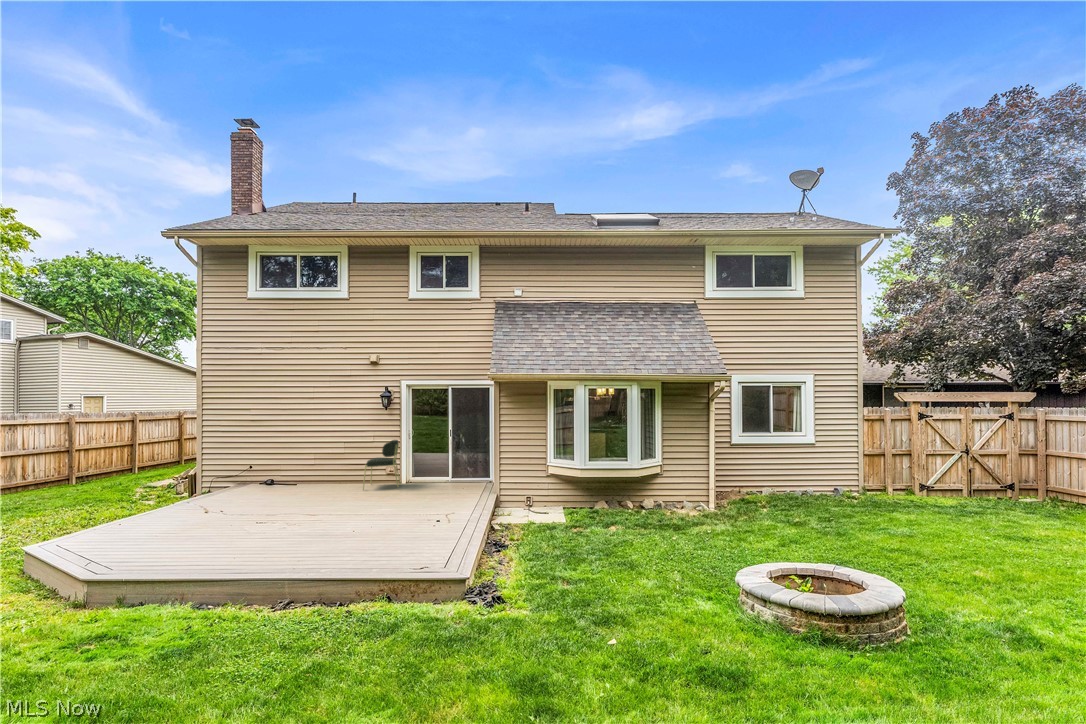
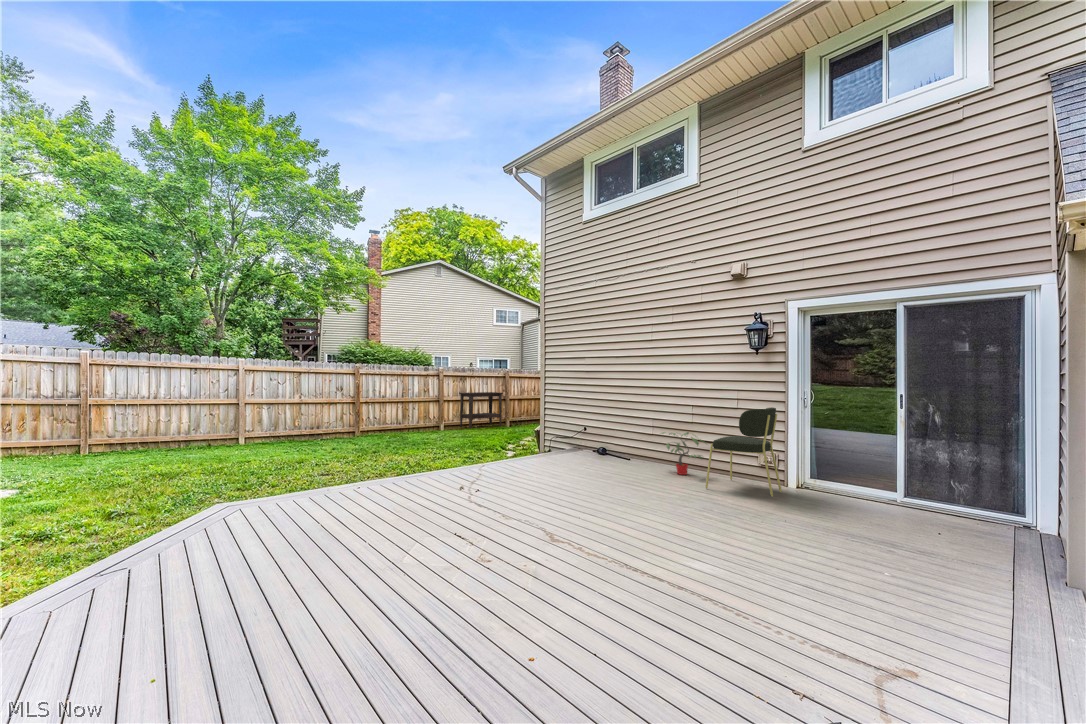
side table: none [9,443,77,491] -> present [459,392,503,428]
potted plant: none [324,459,358,487] -> present [662,432,705,475]

